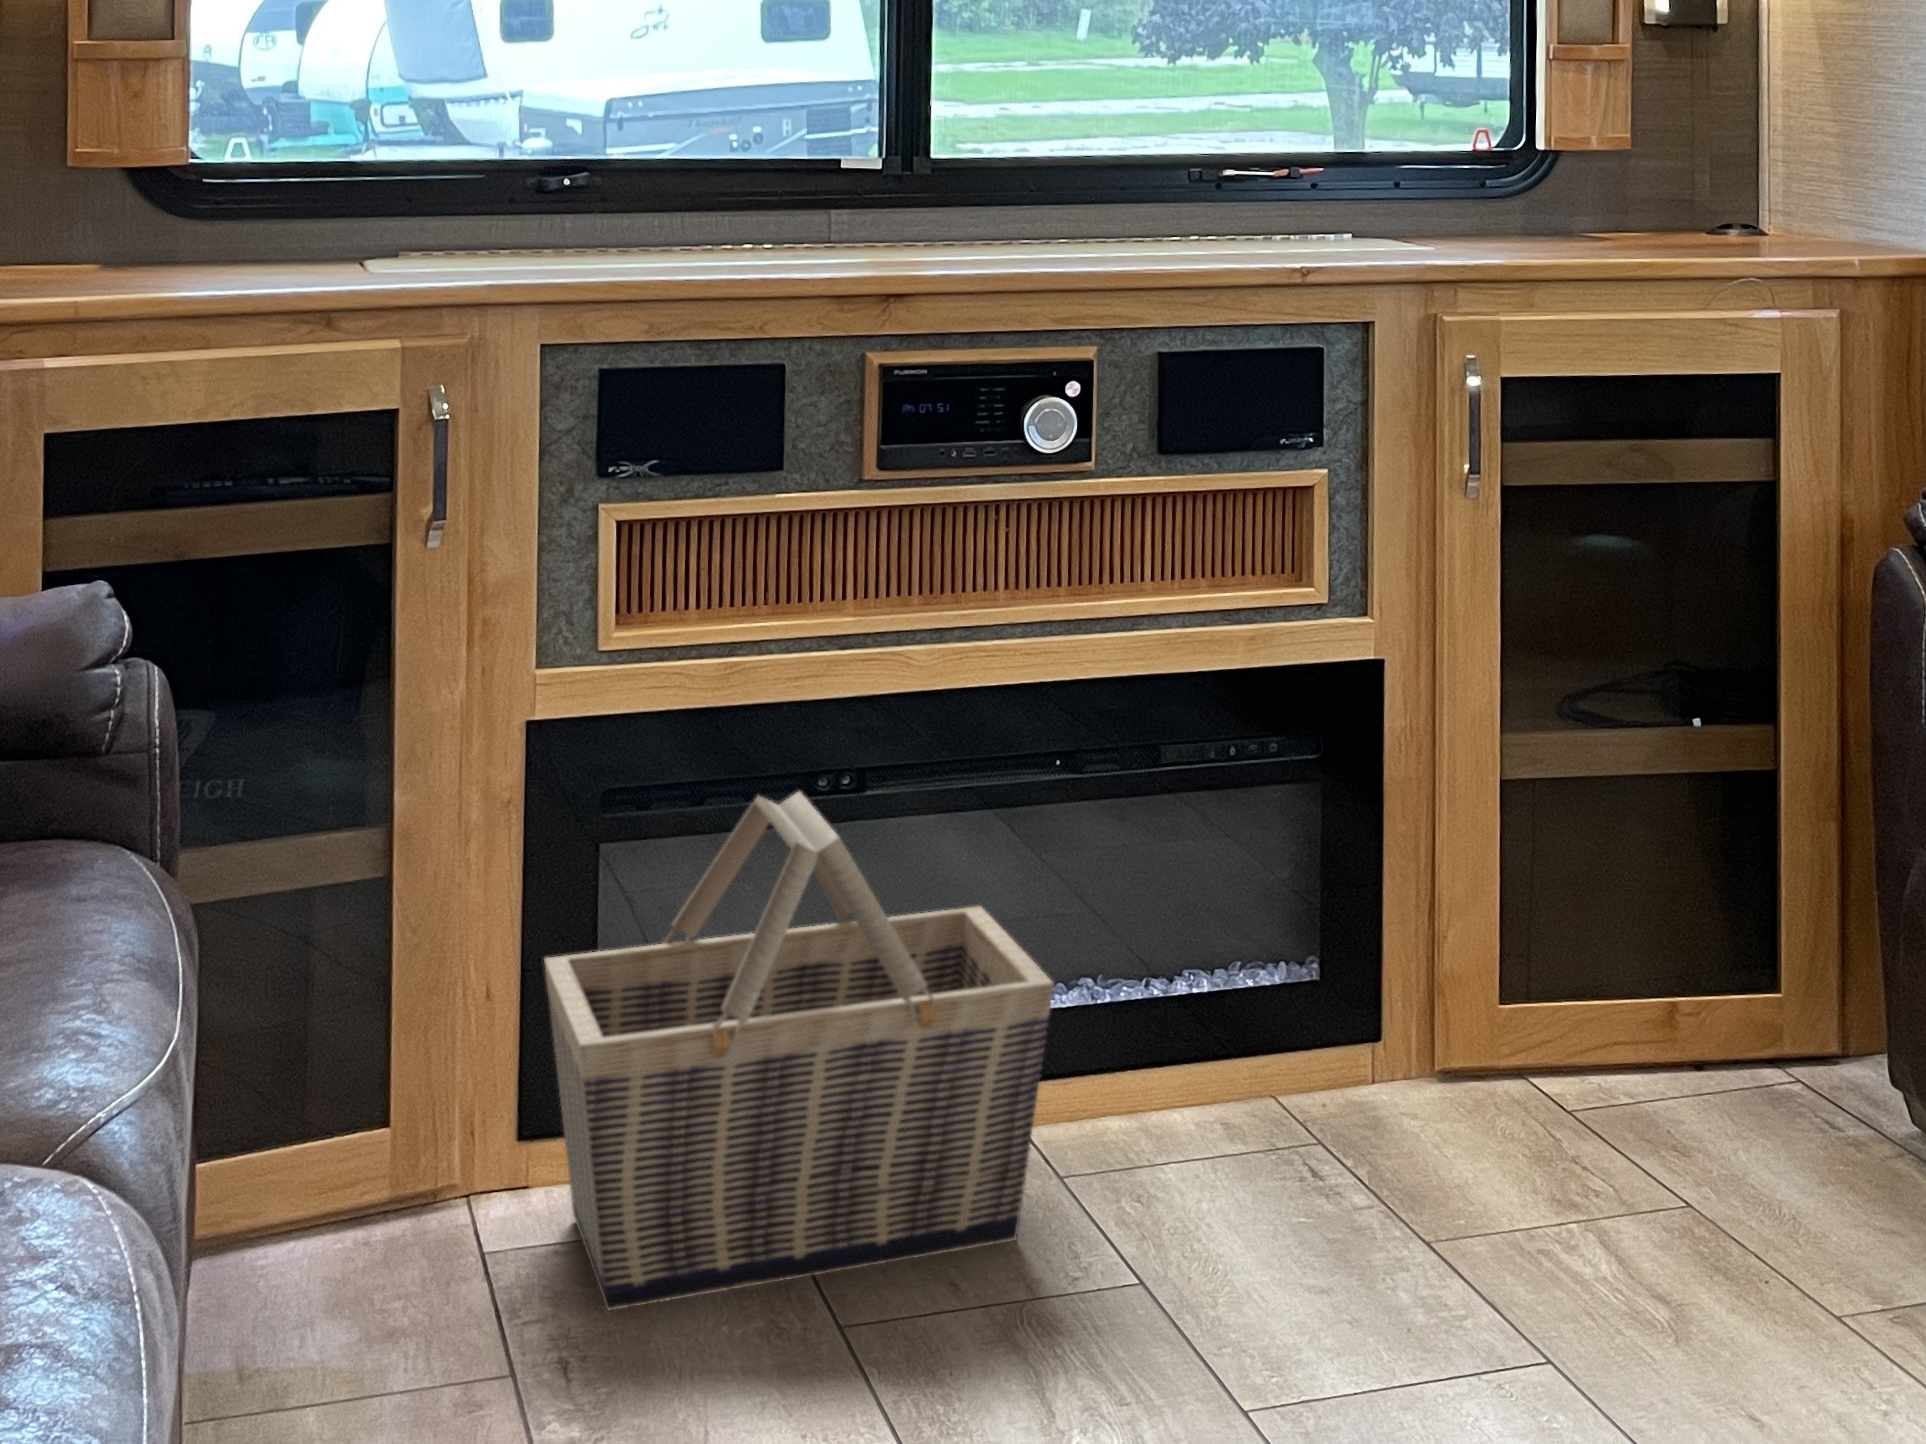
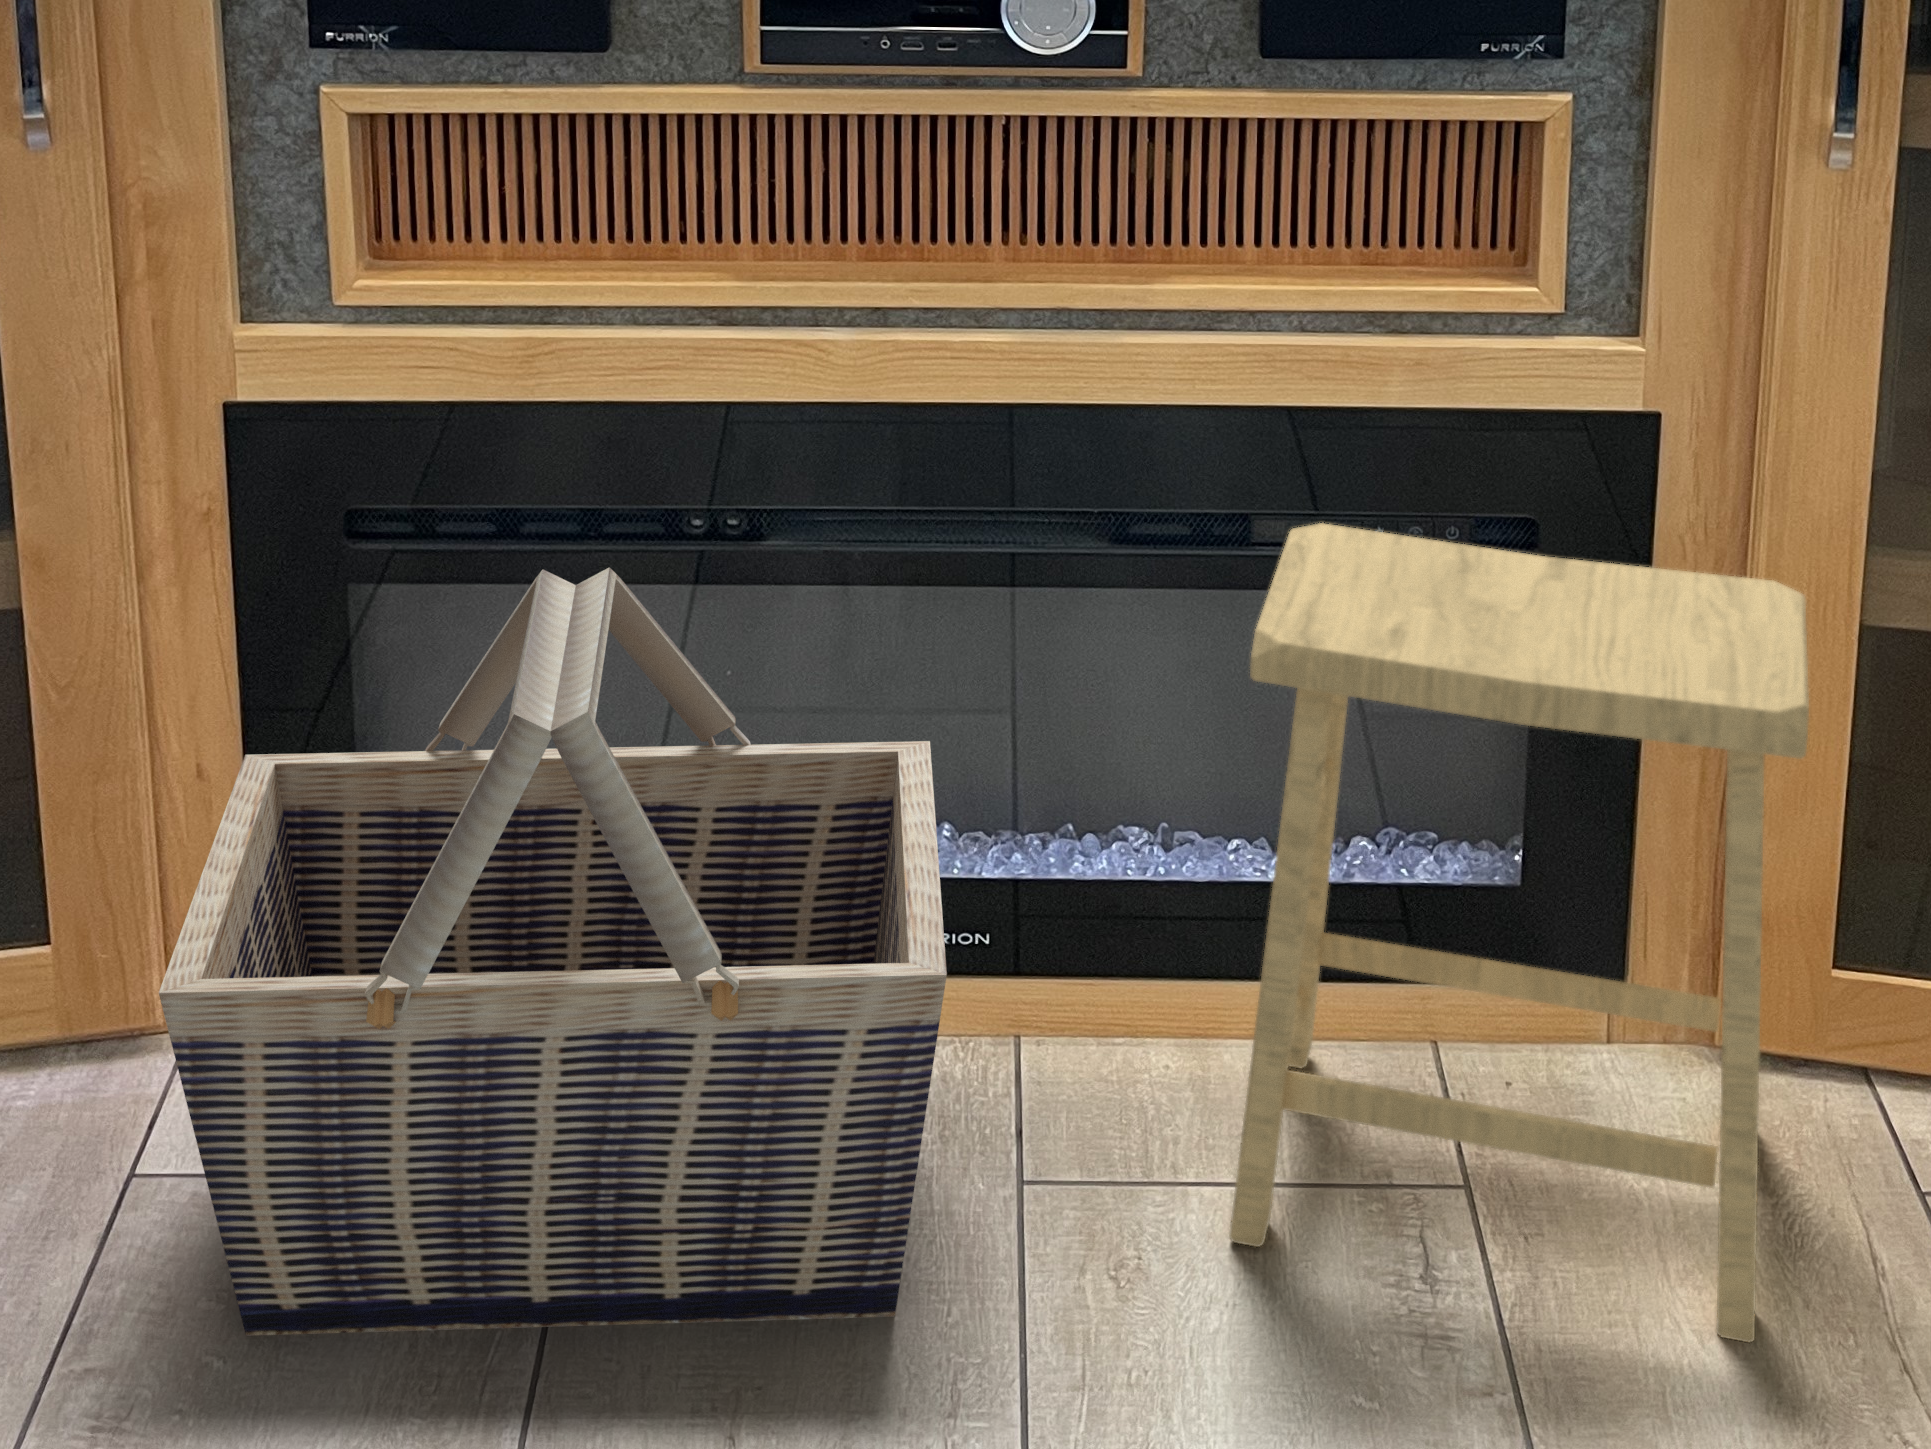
footstool: none [1189,732,1506,1184] -> present [1229,523,1809,1342]

